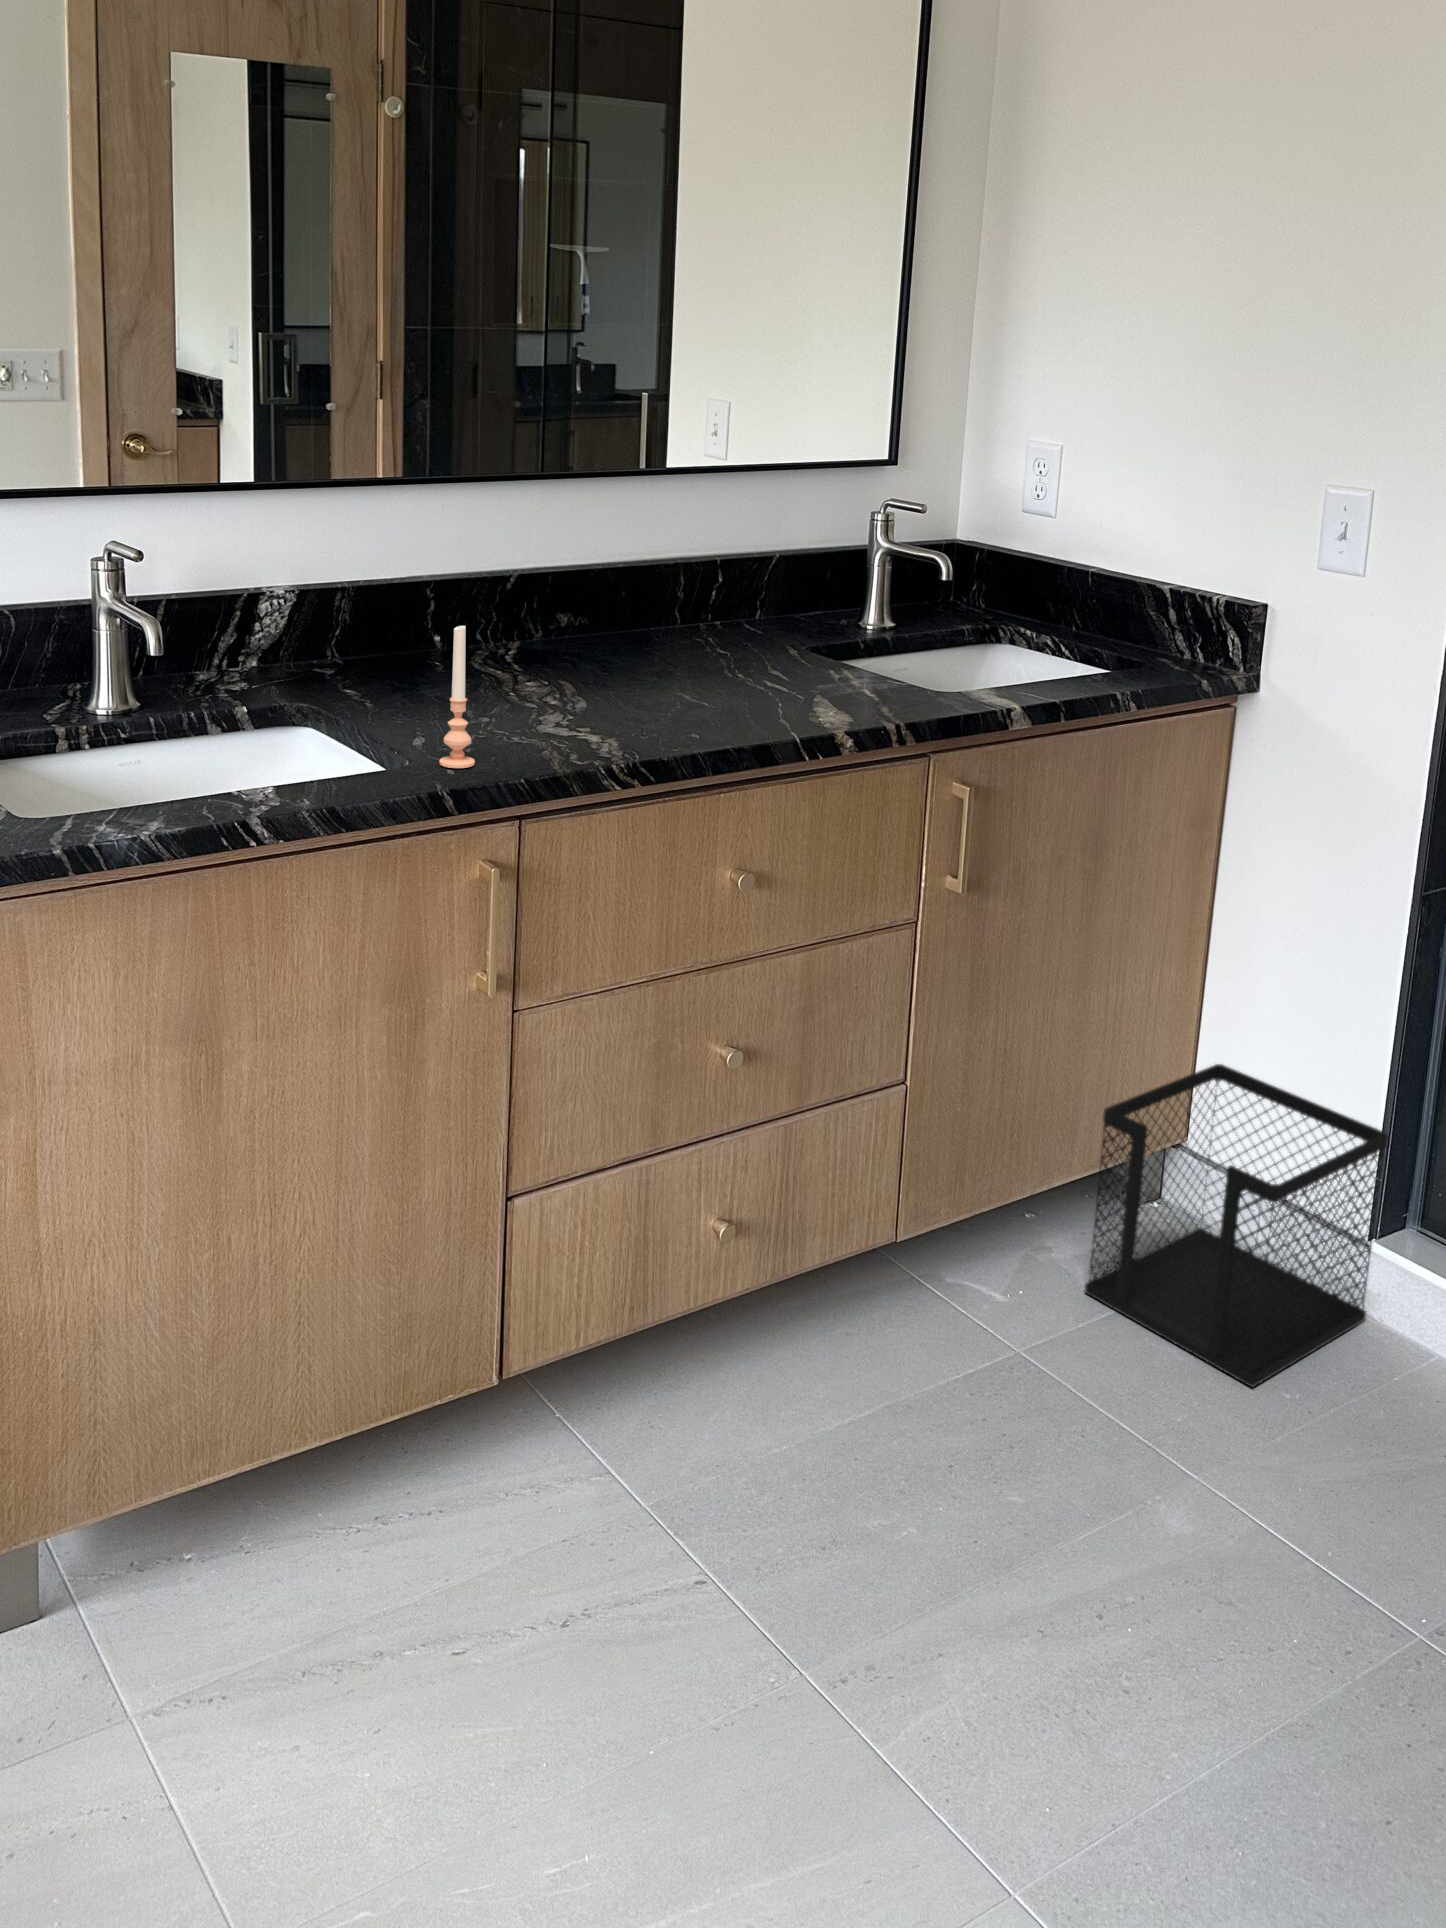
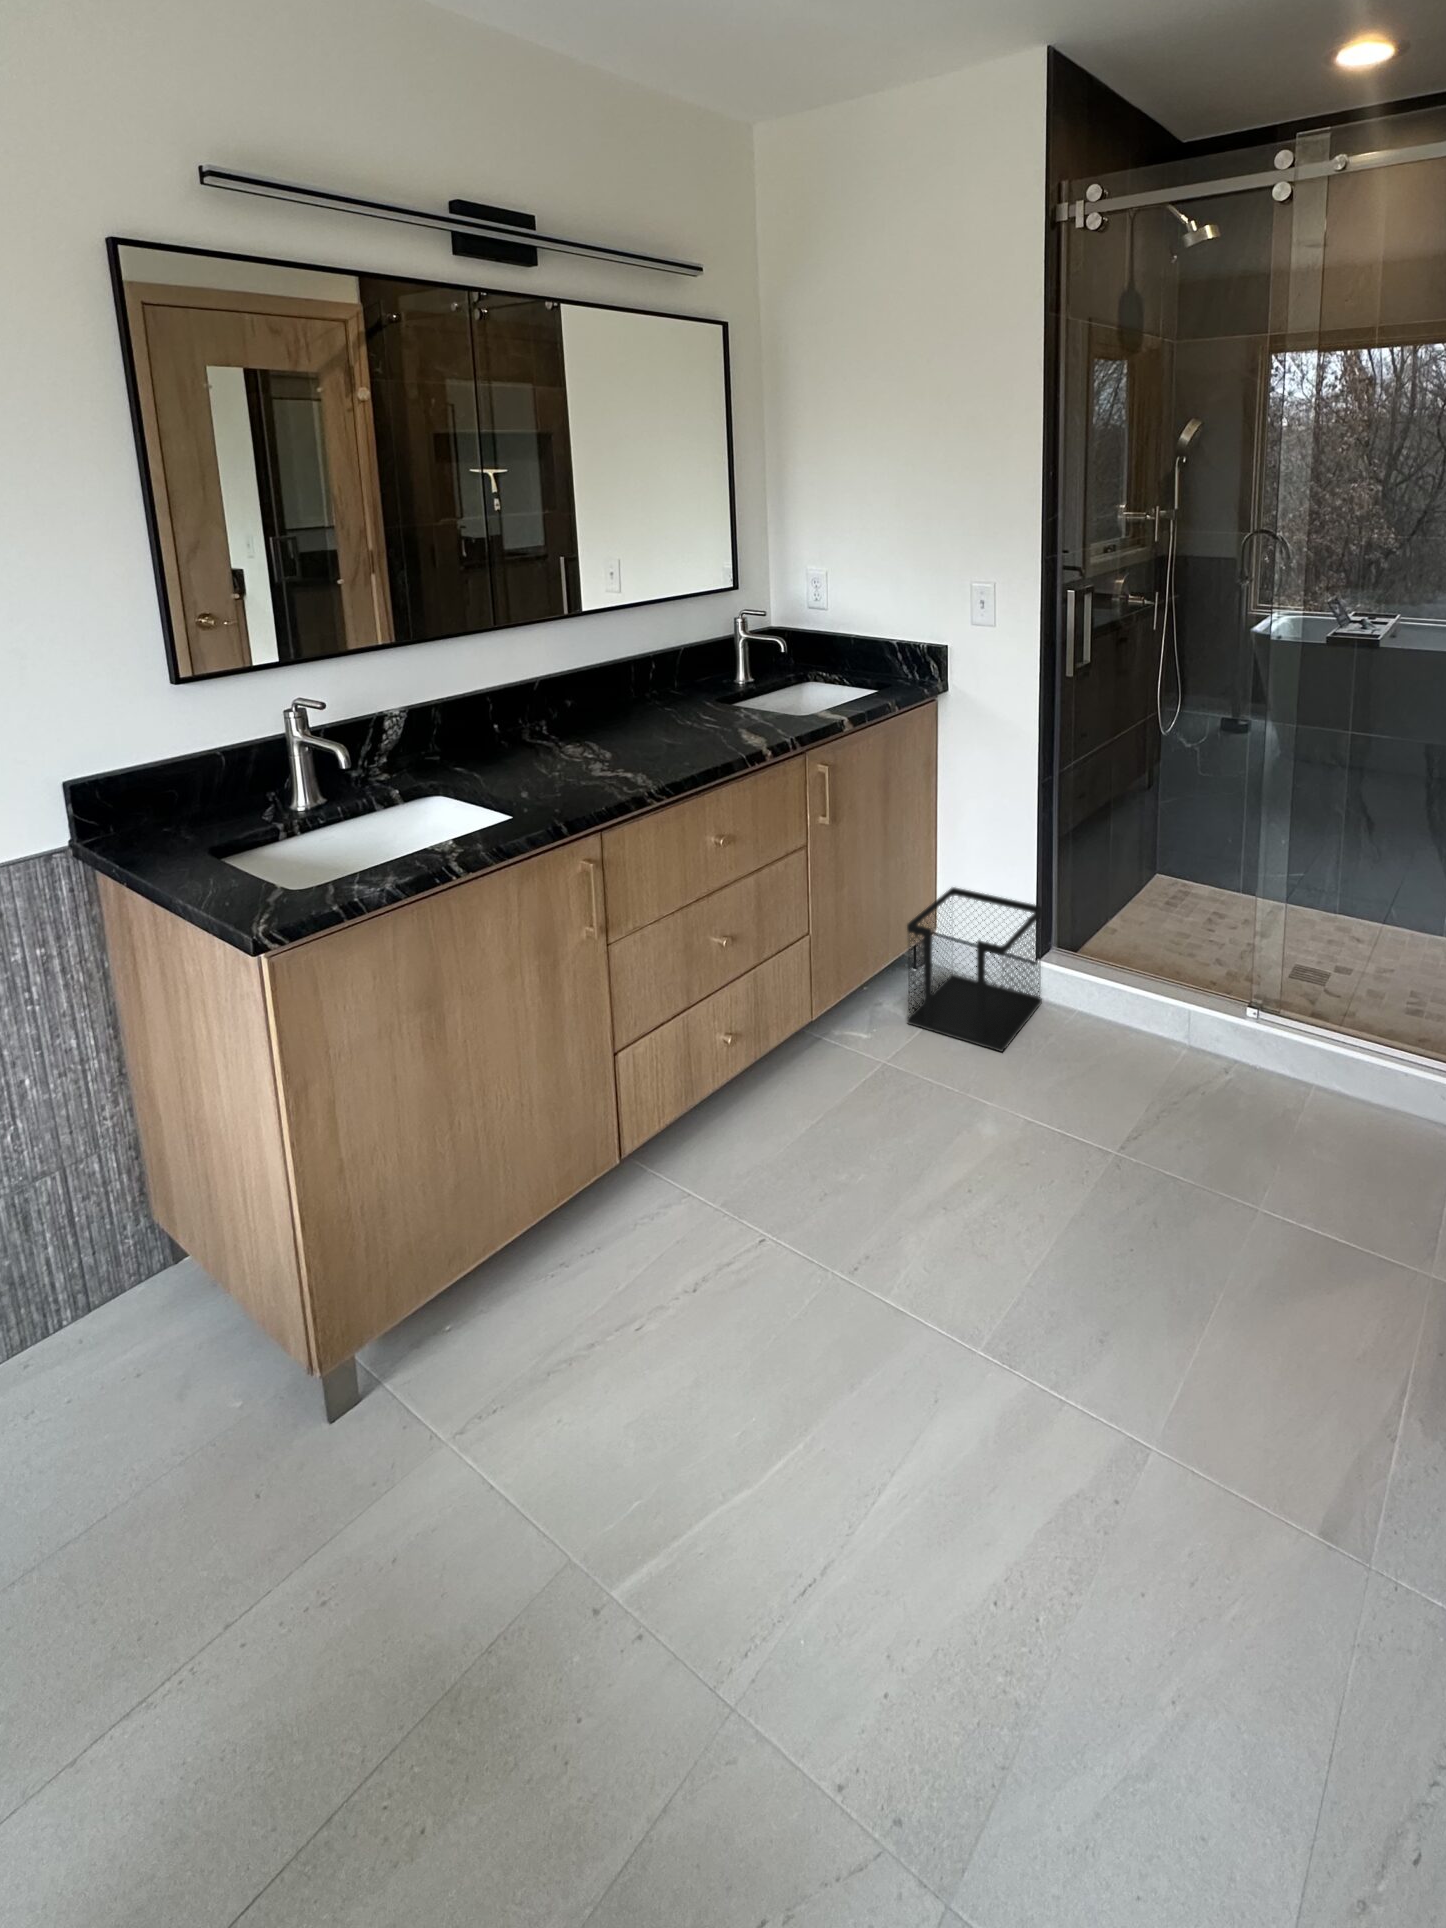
candle: present [439,625,475,768] -> none [547,722,569,808]

